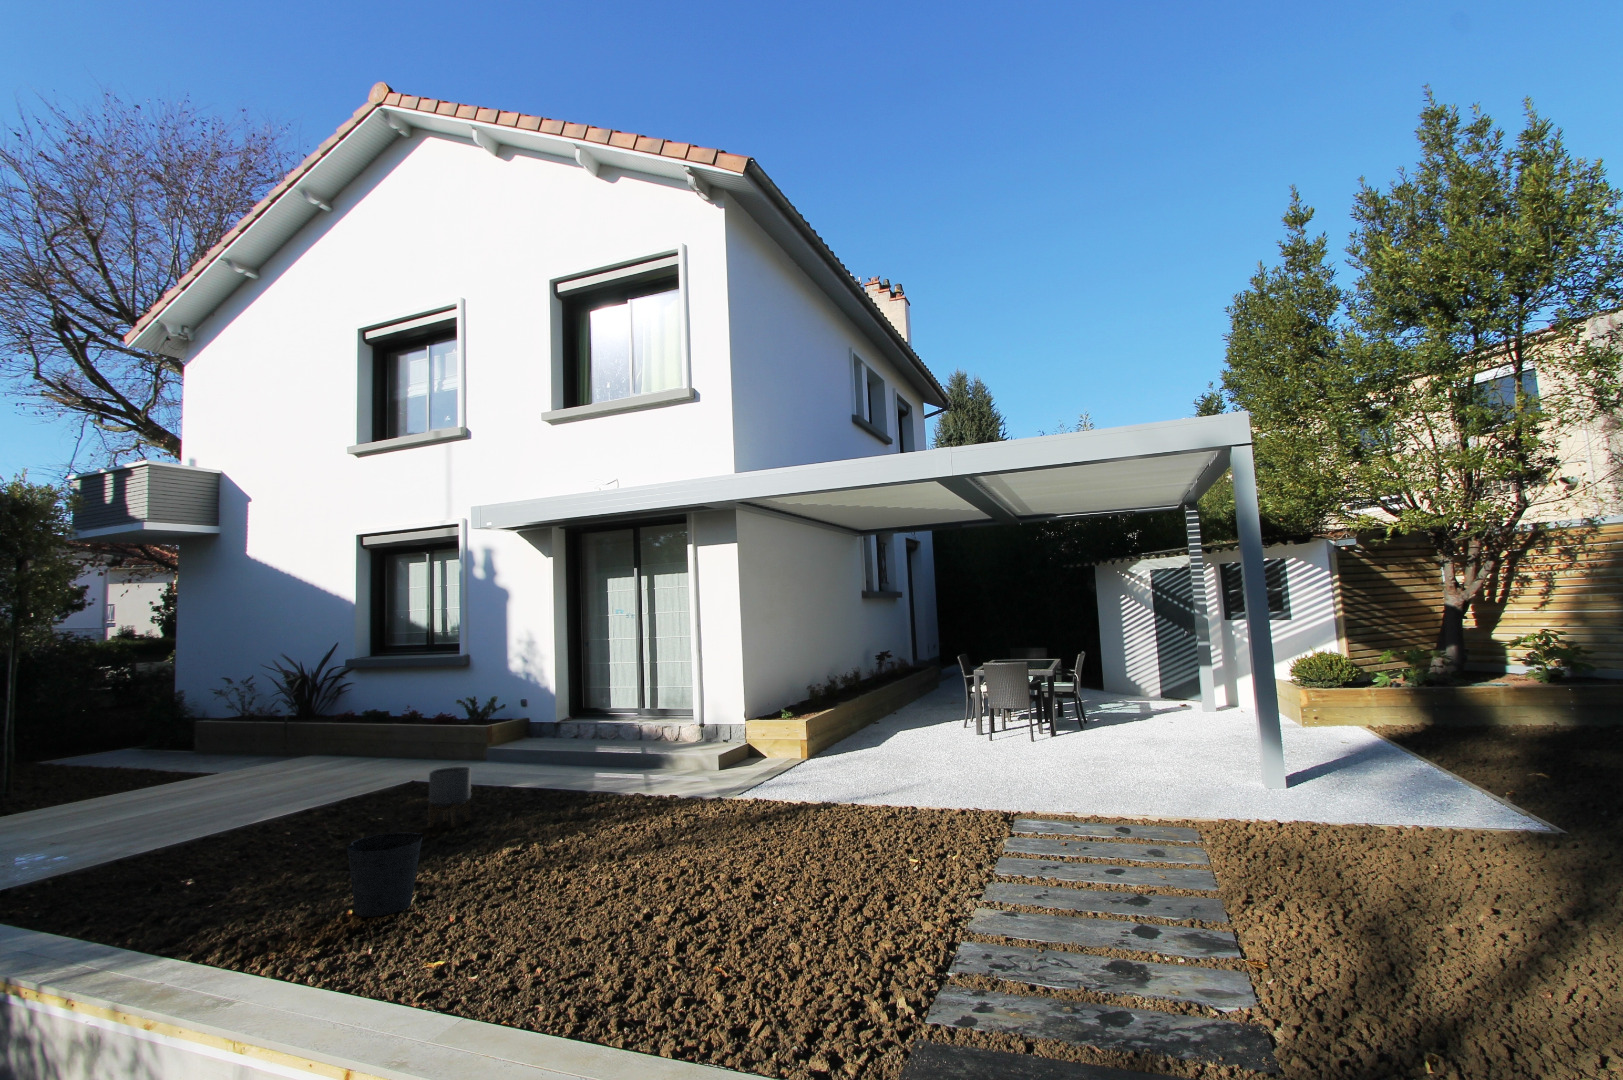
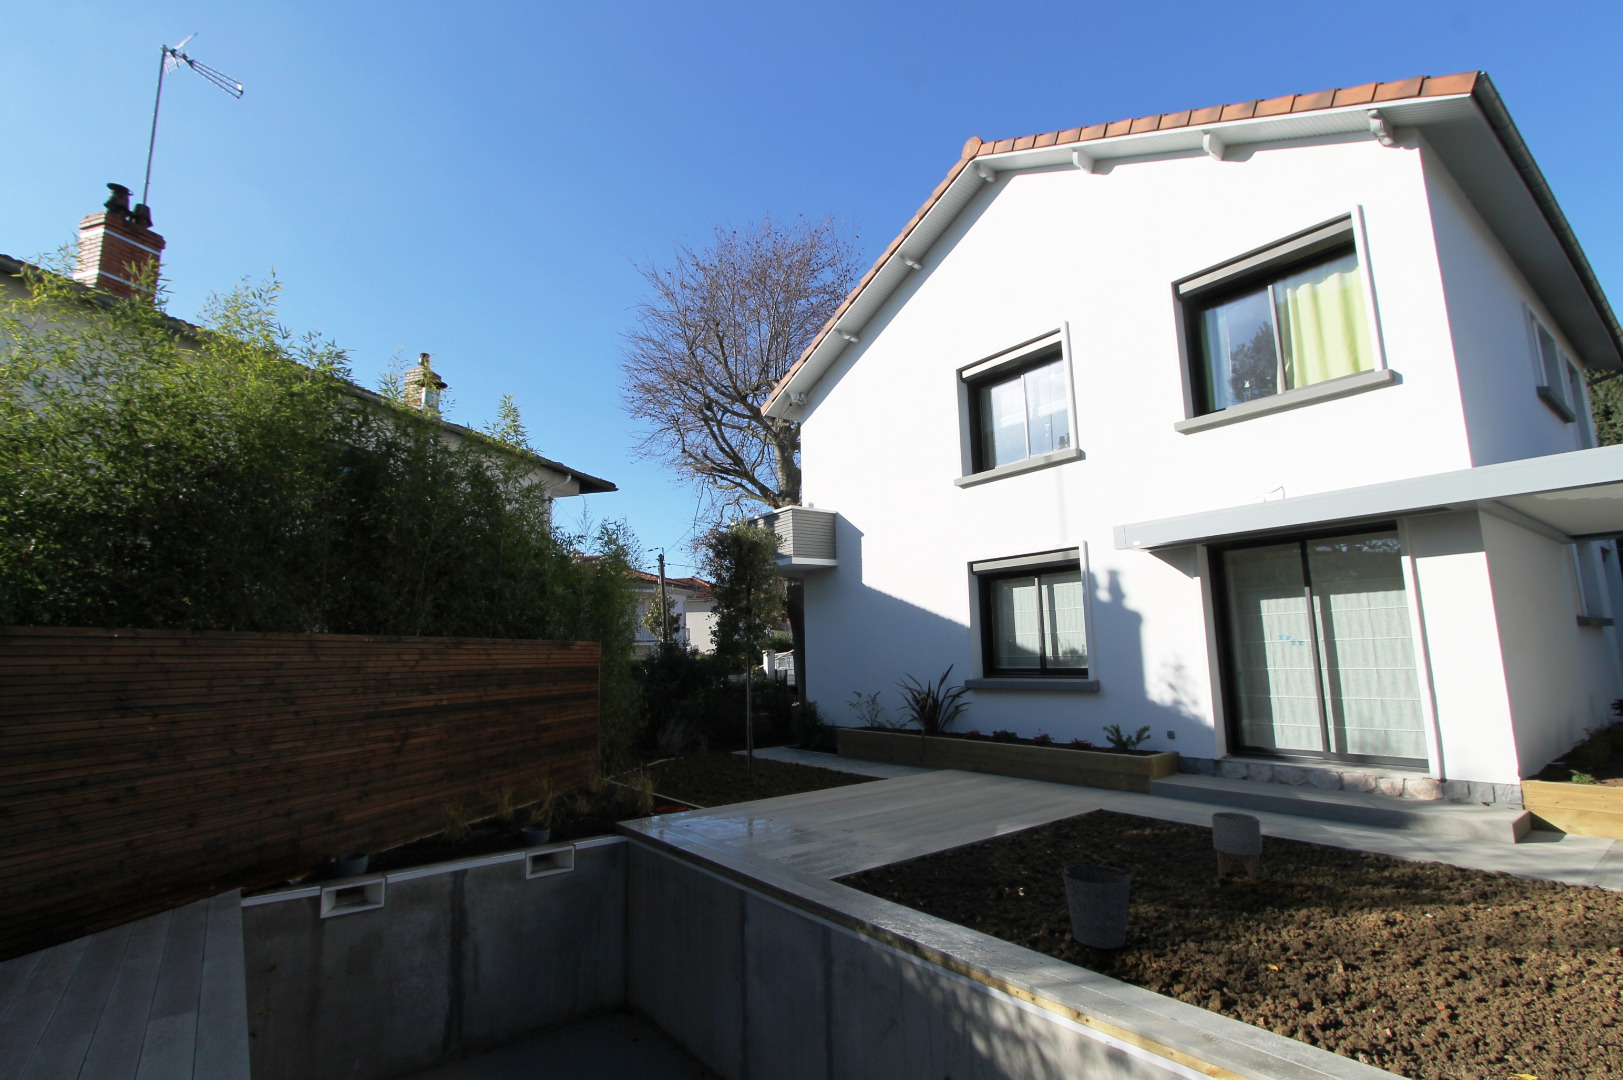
bucket: present [346,832,423,917] -> present [1062,864,1131,949]

